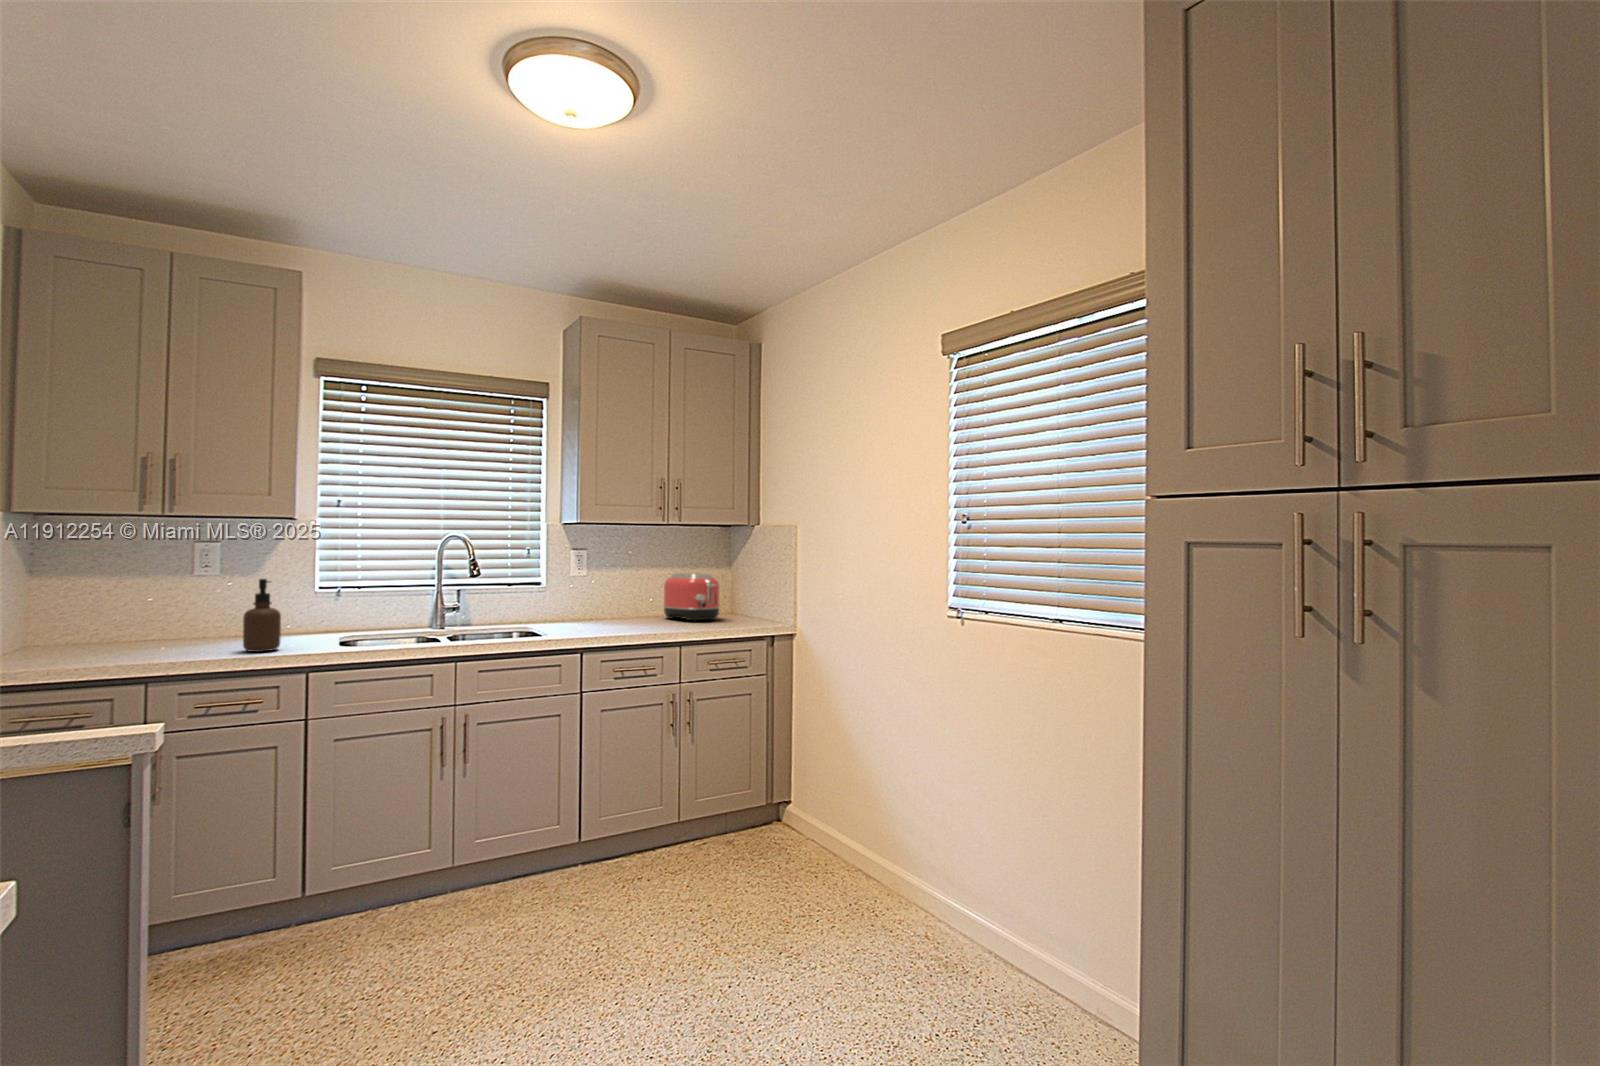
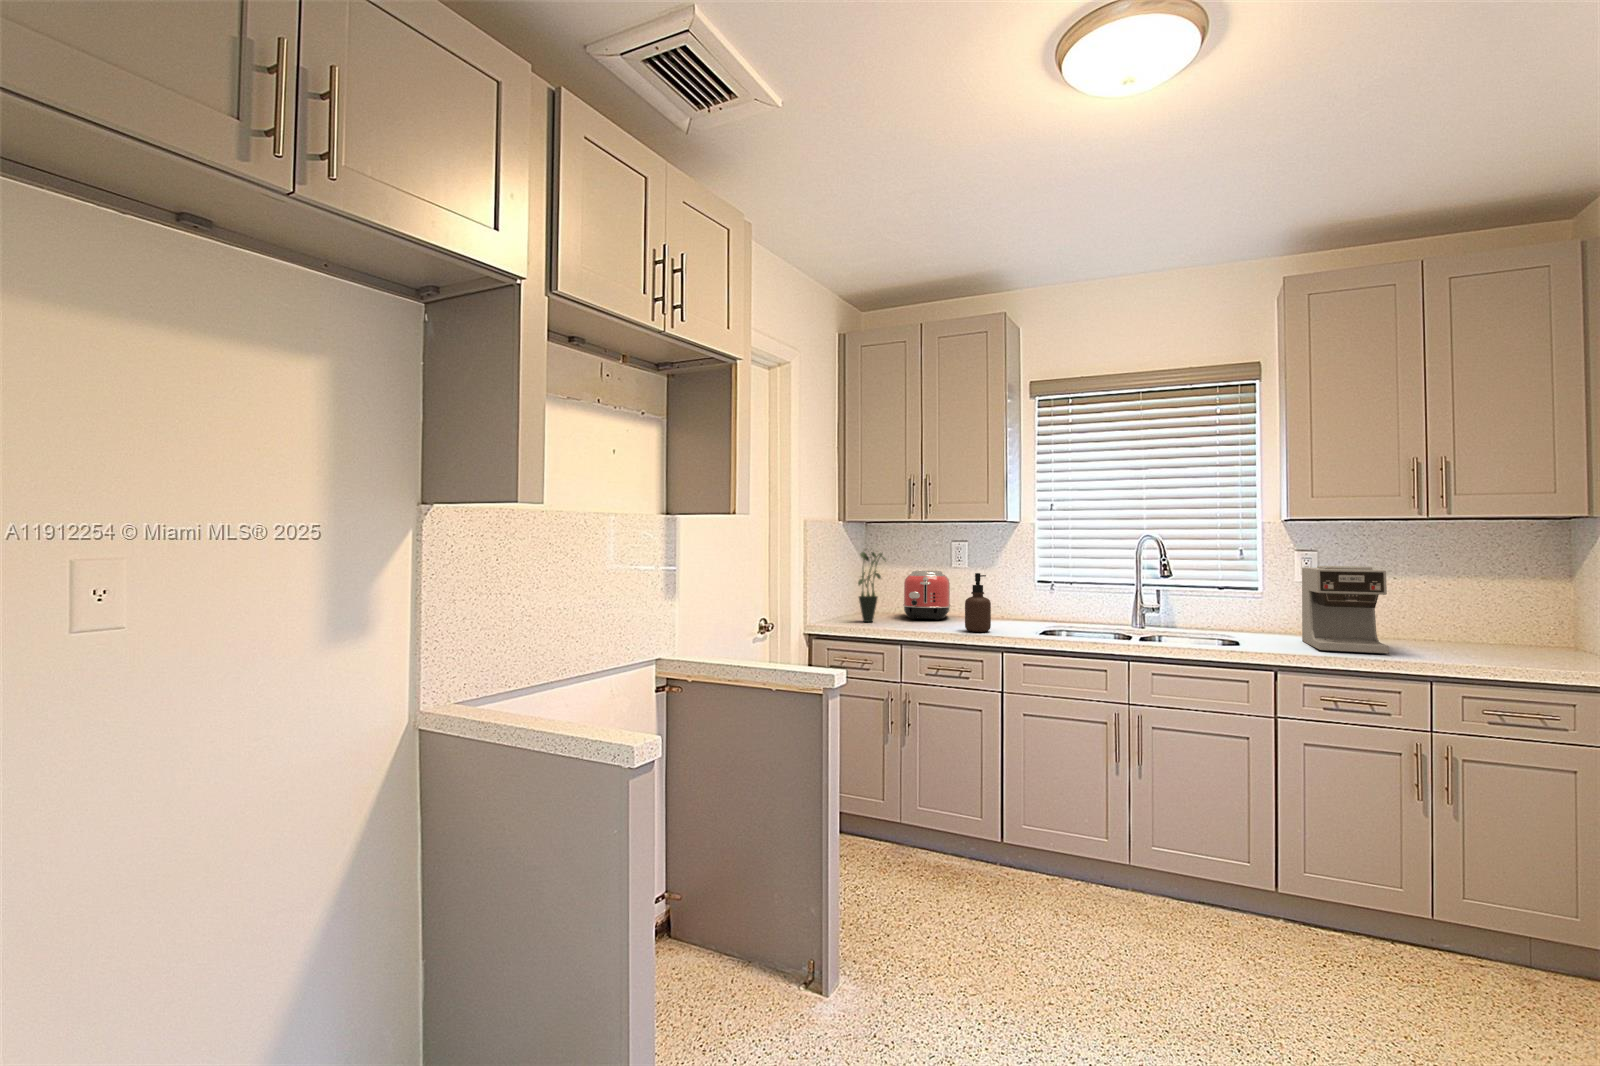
potted plant: none [42,548,102,657] -> present [858,552,886,622]
coffee maker: none [584,562,650,633] -> present [1302,566,1389,654]
toaster: present [664,573,720,621] -> present [903,570,950,620]

